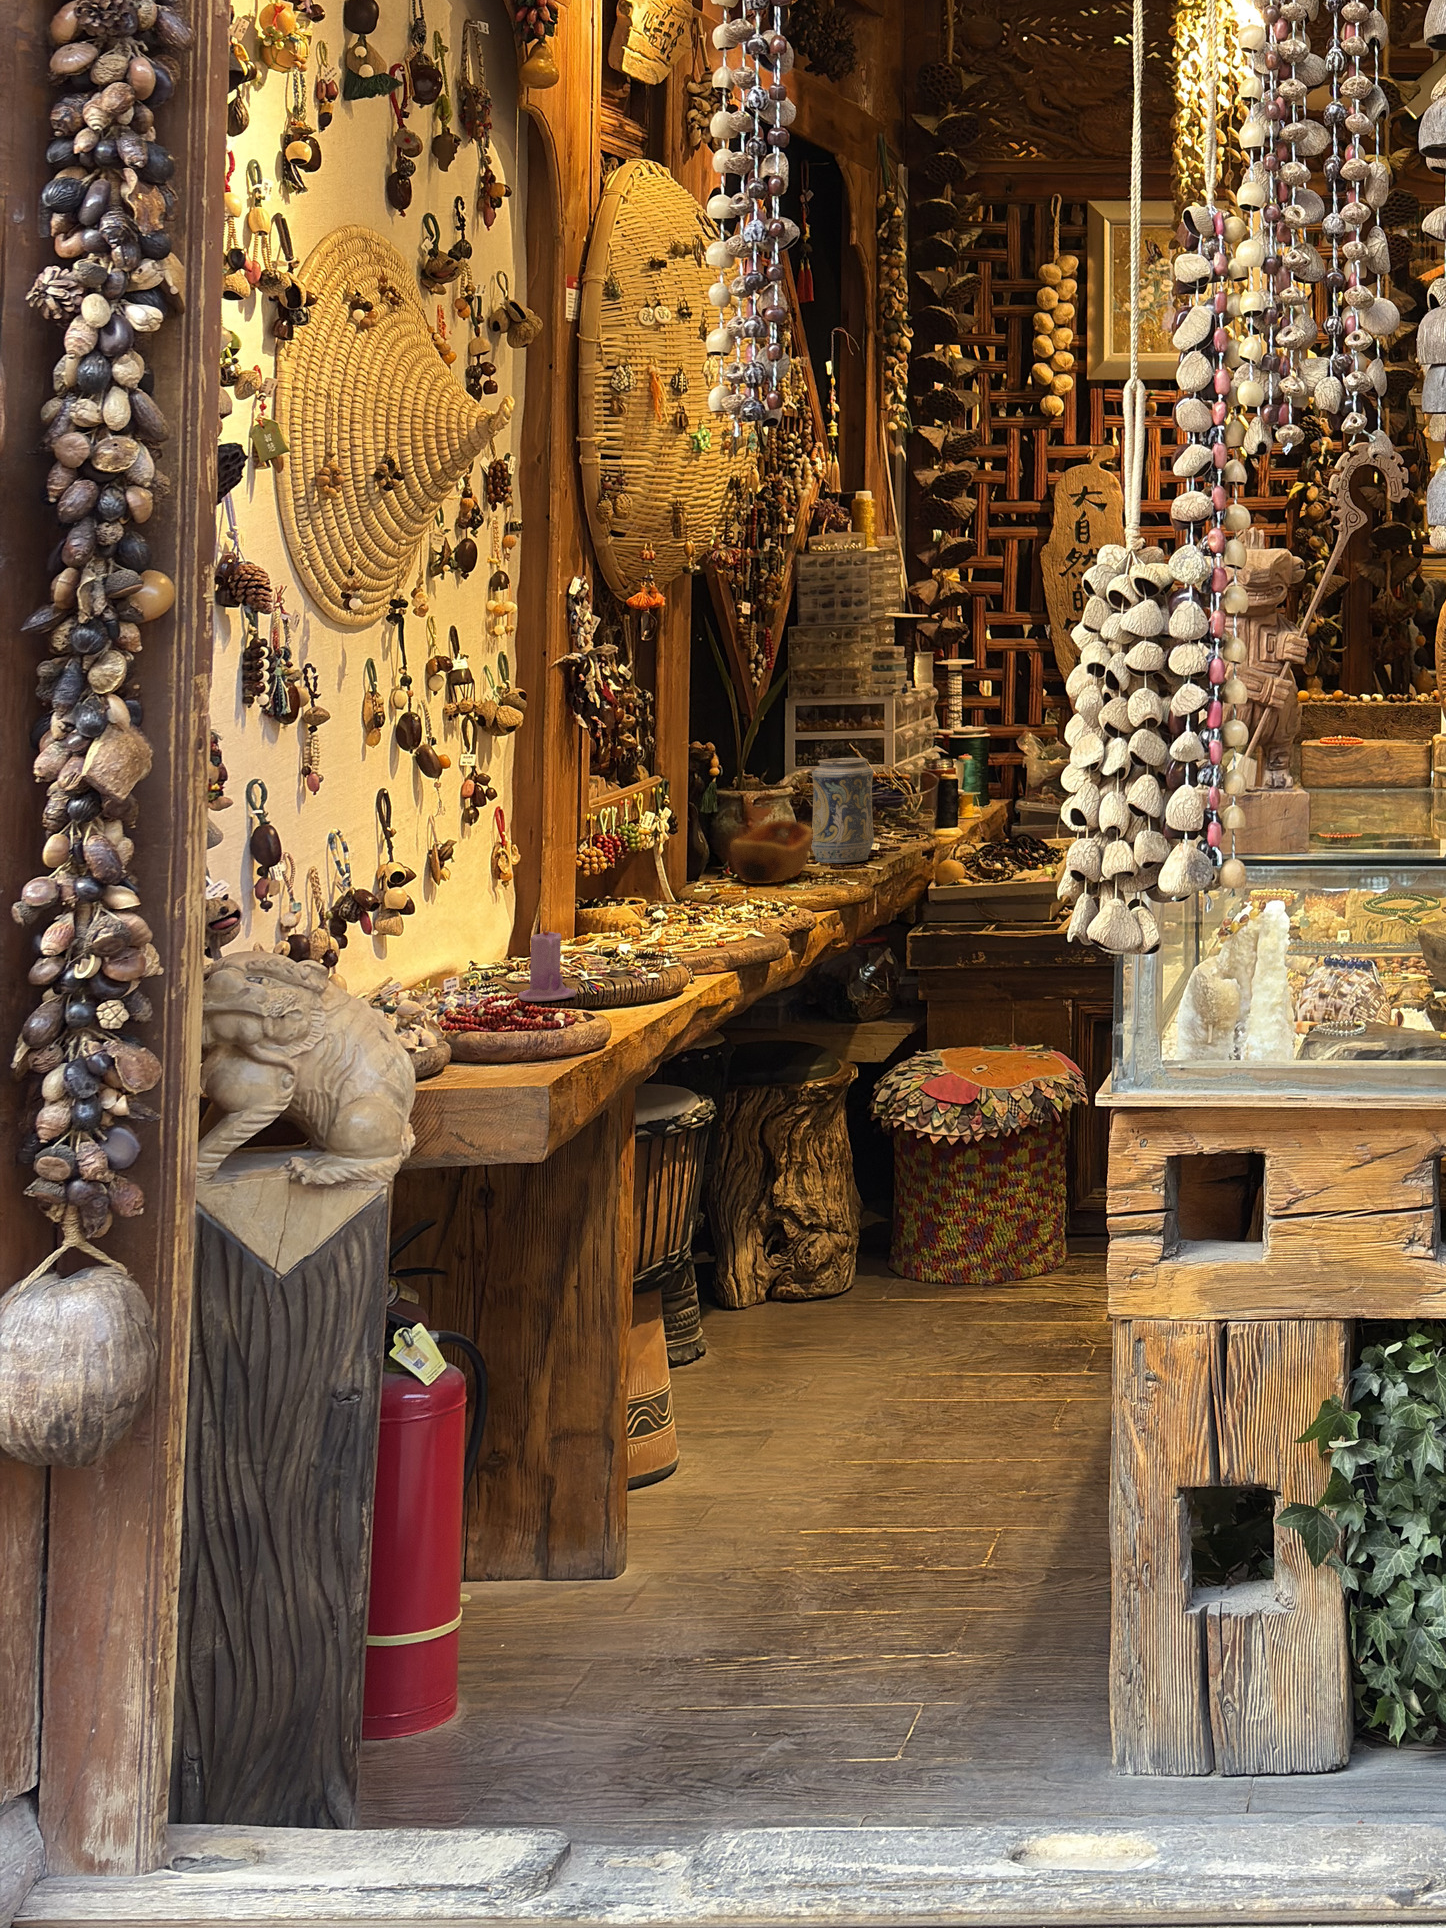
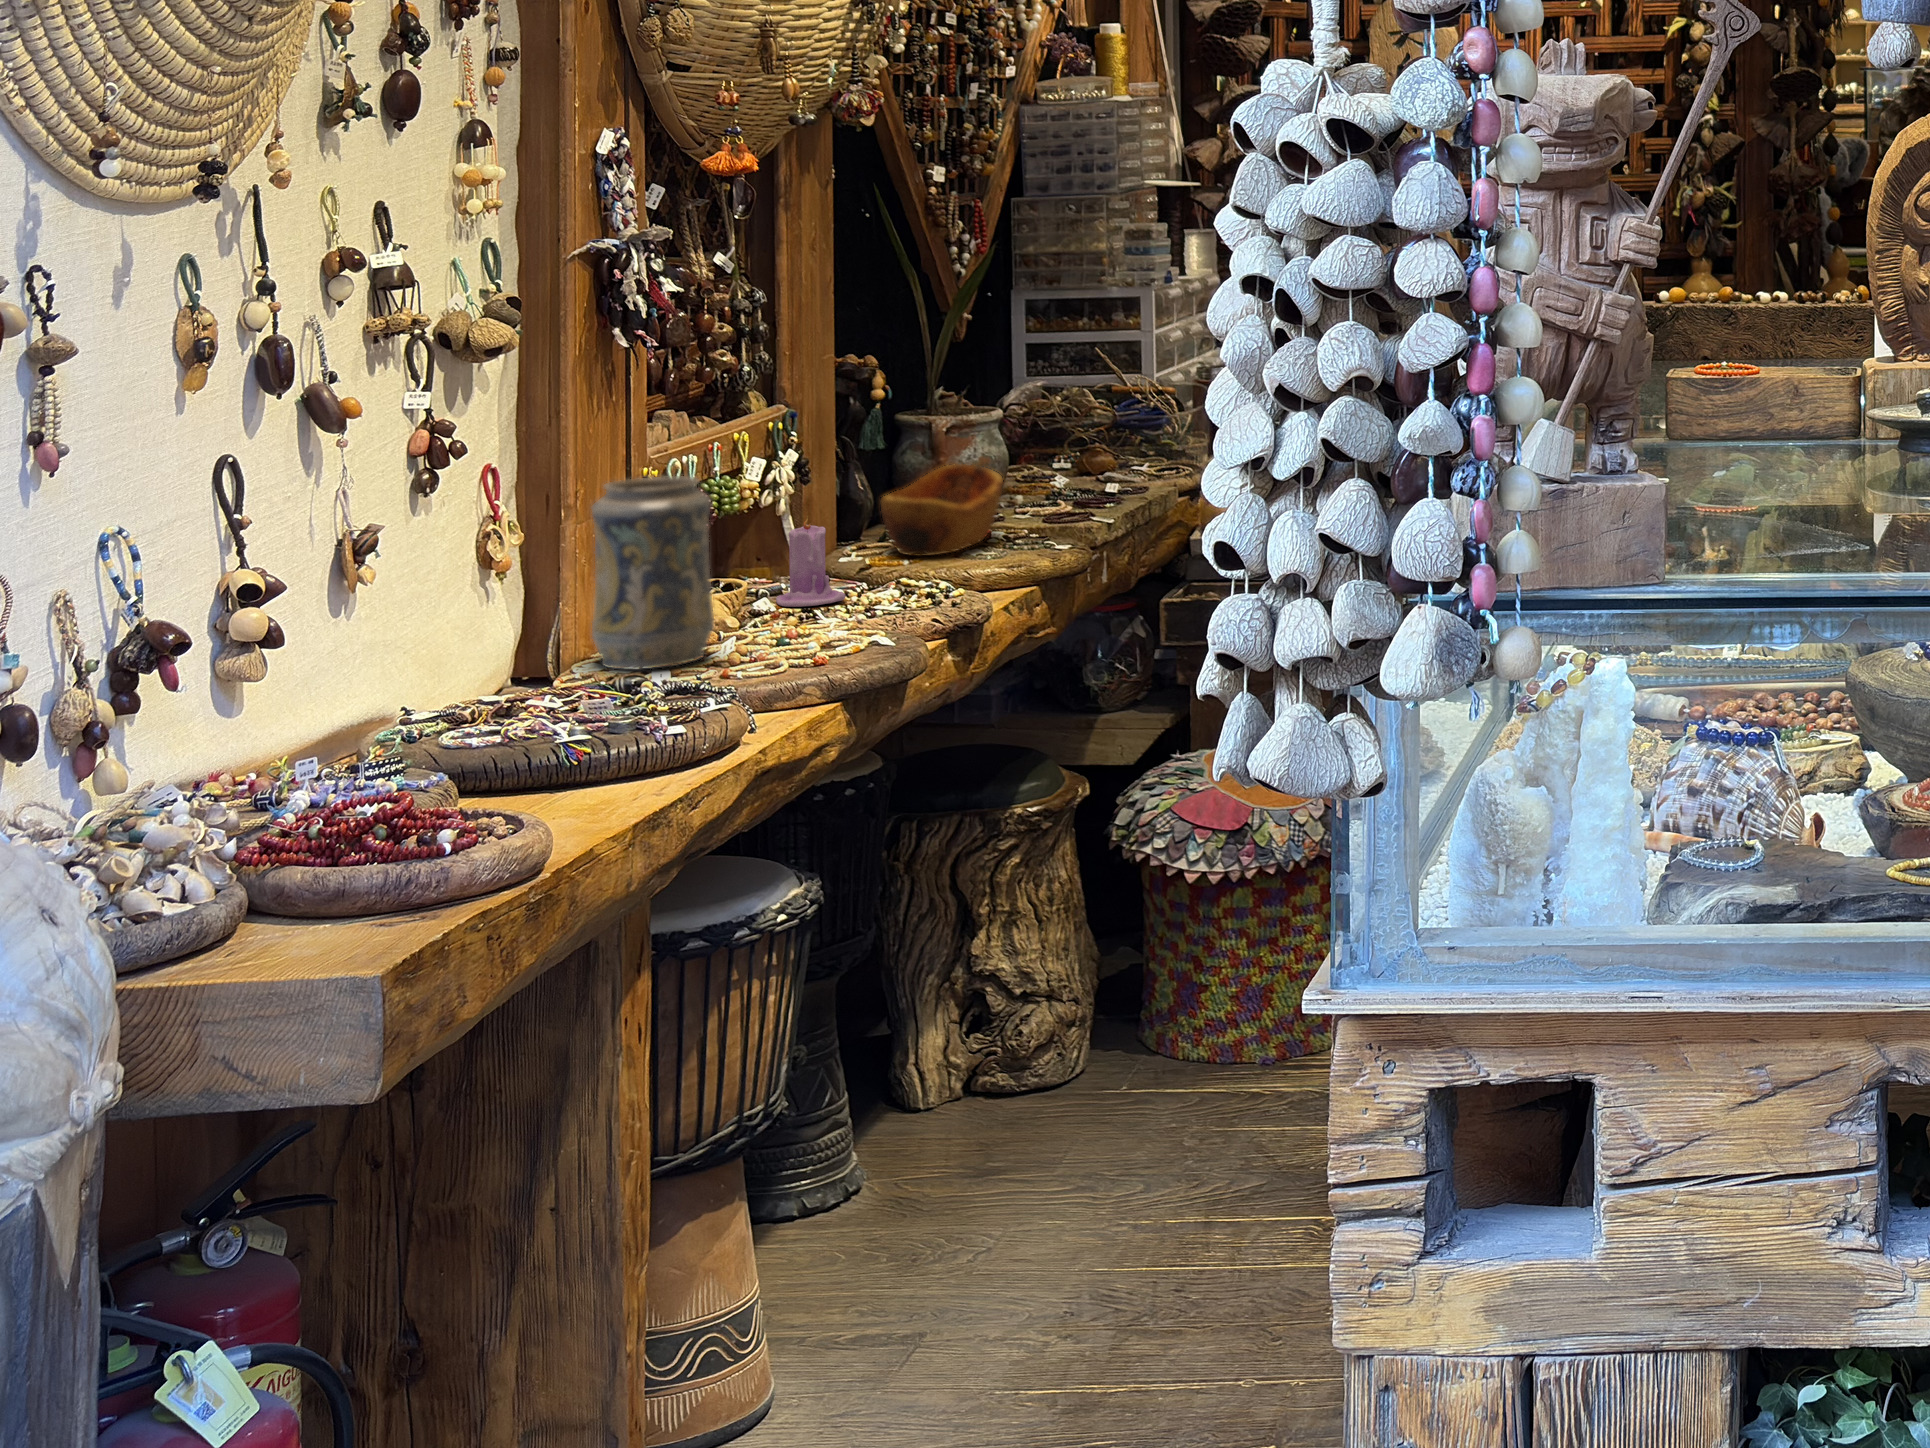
decorative vase: present [811,758,874,863] -> present [592,476,714,669]
candle: present [518,924,576,1002] -> present [776,516,845,607]

